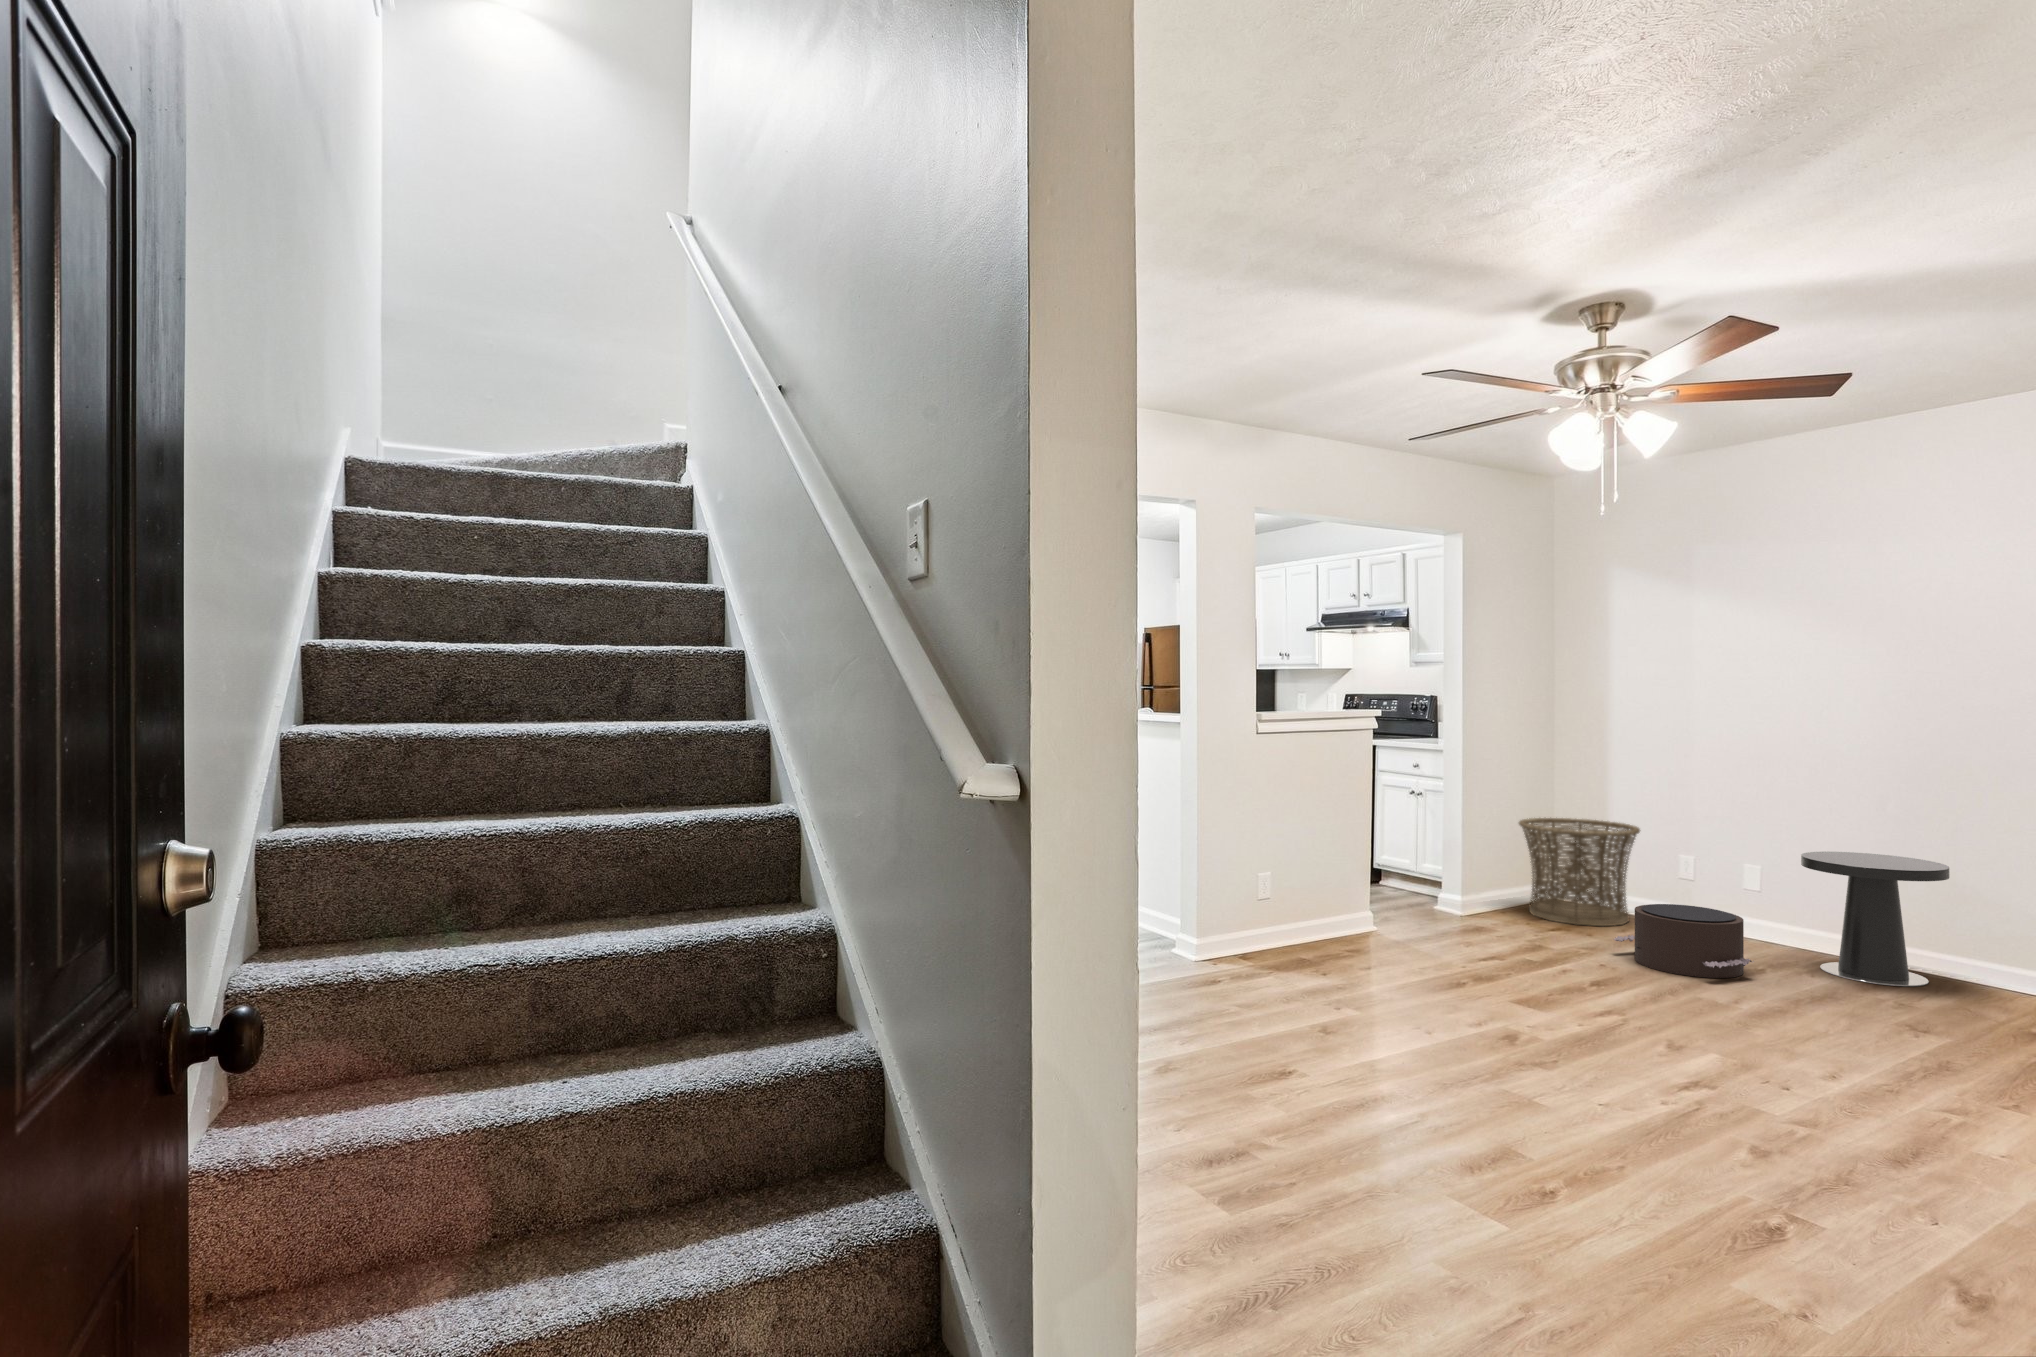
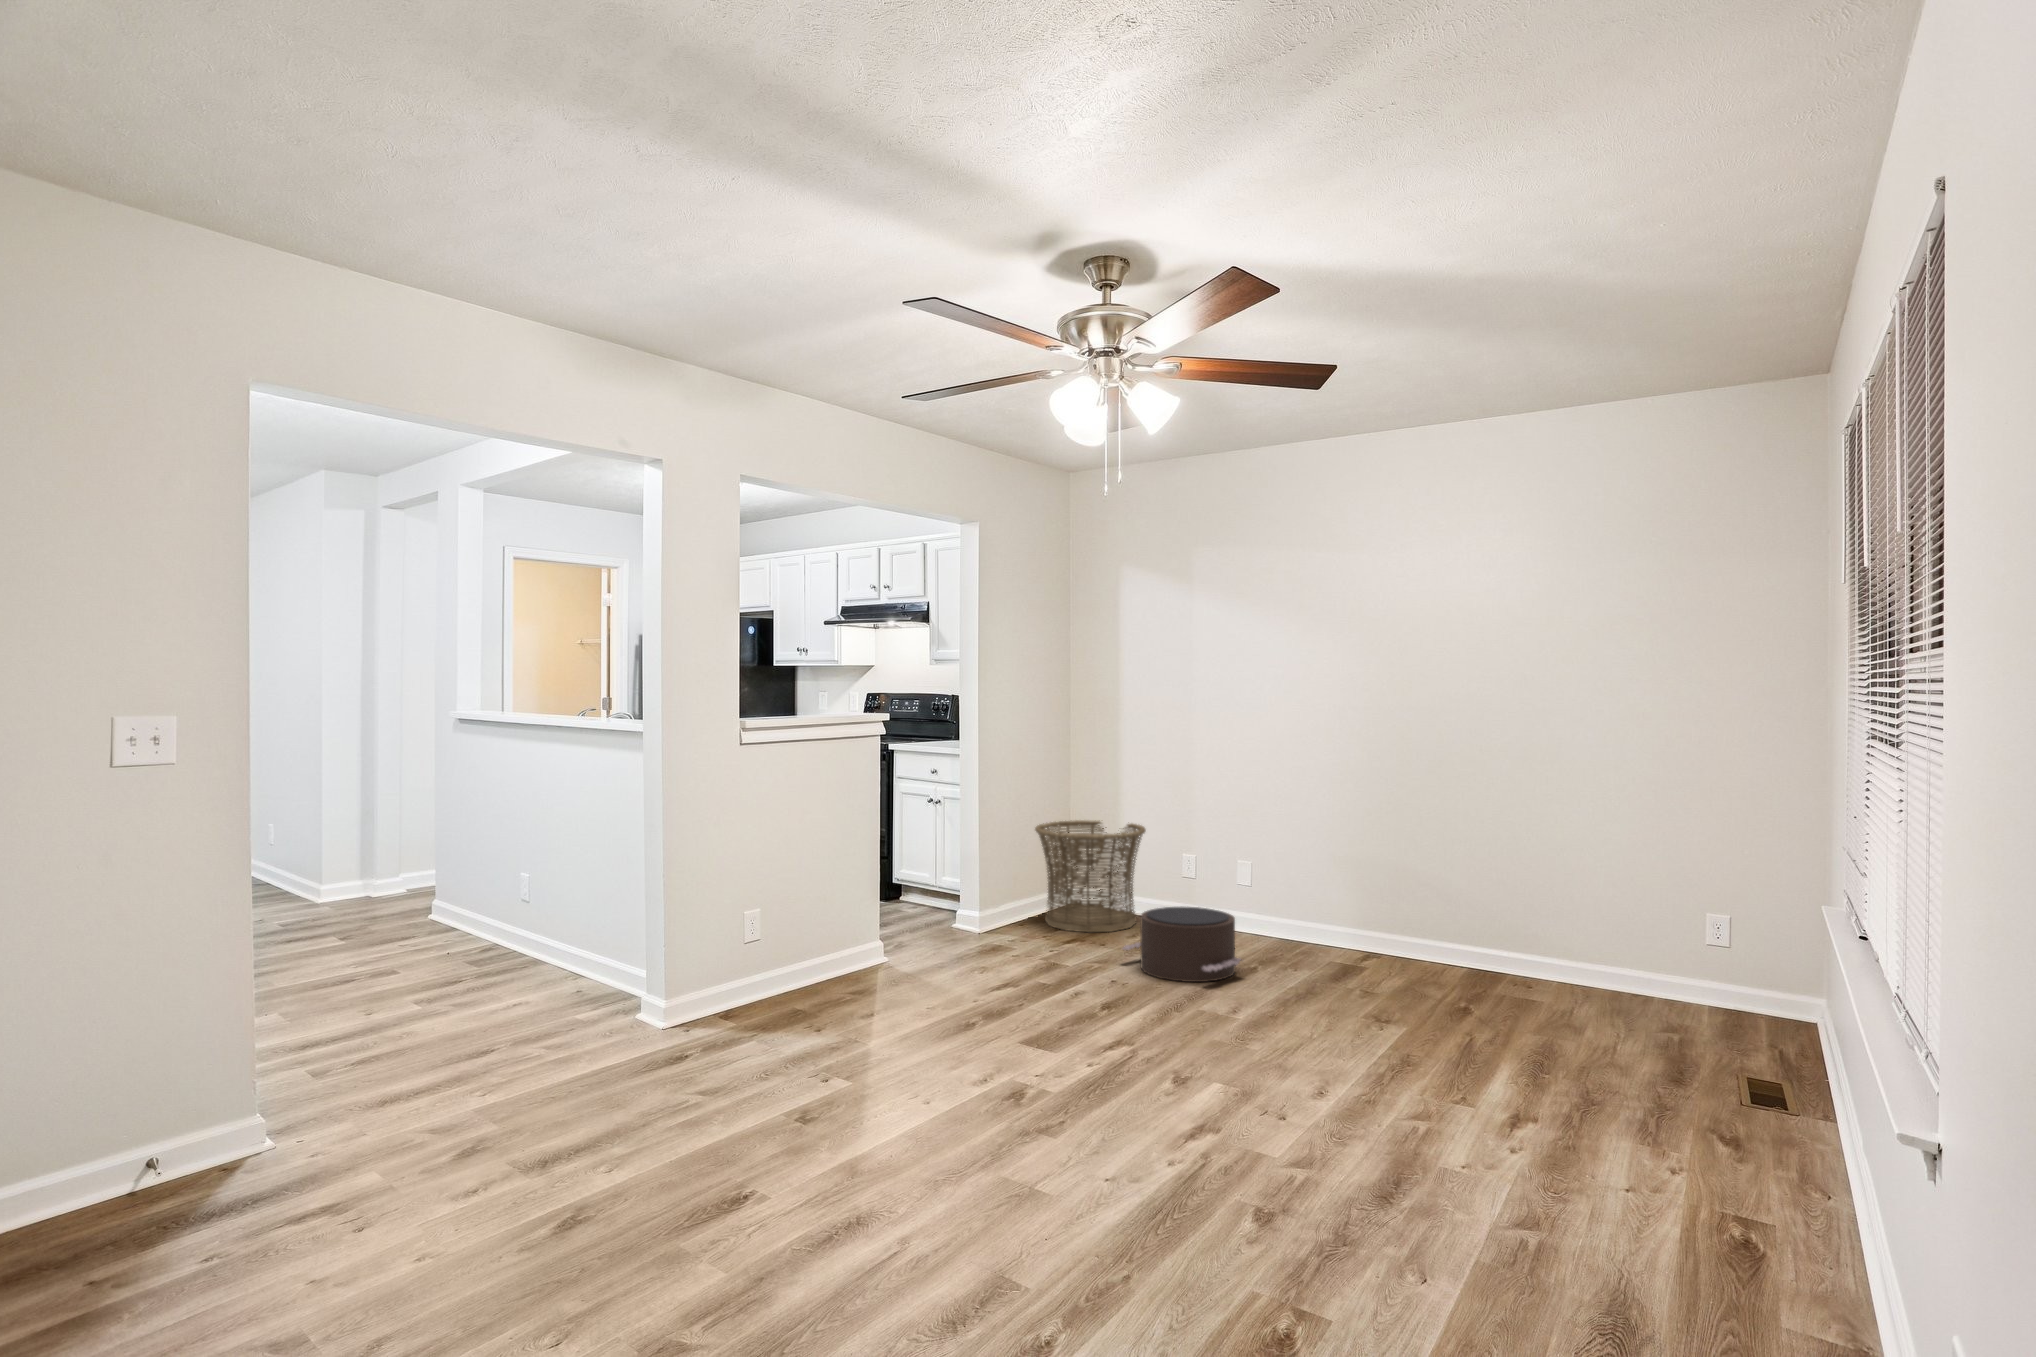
side table: present [1801,852,1949,986] -> none [1281,842,1396,969]

